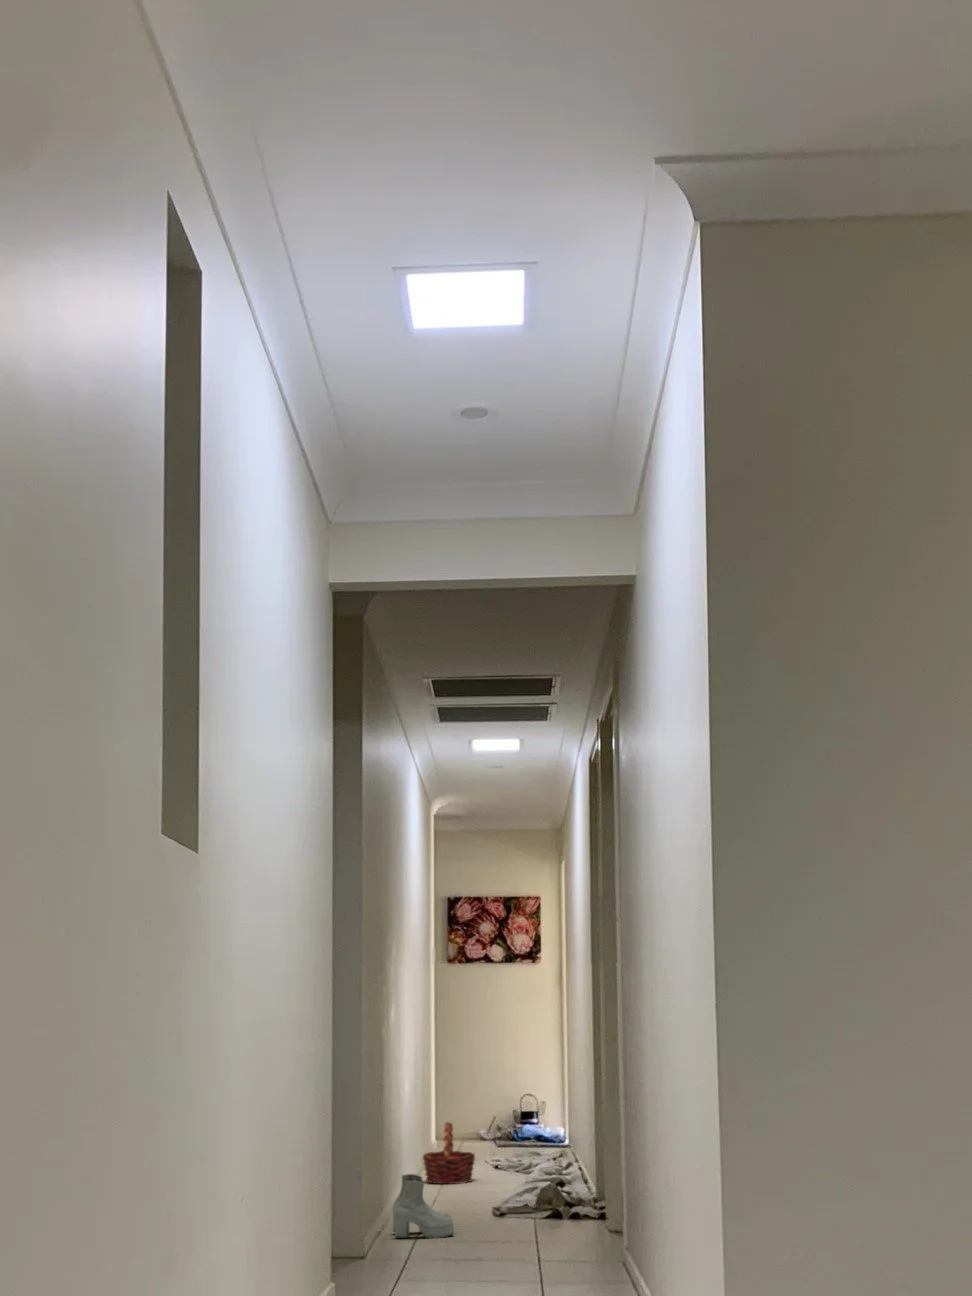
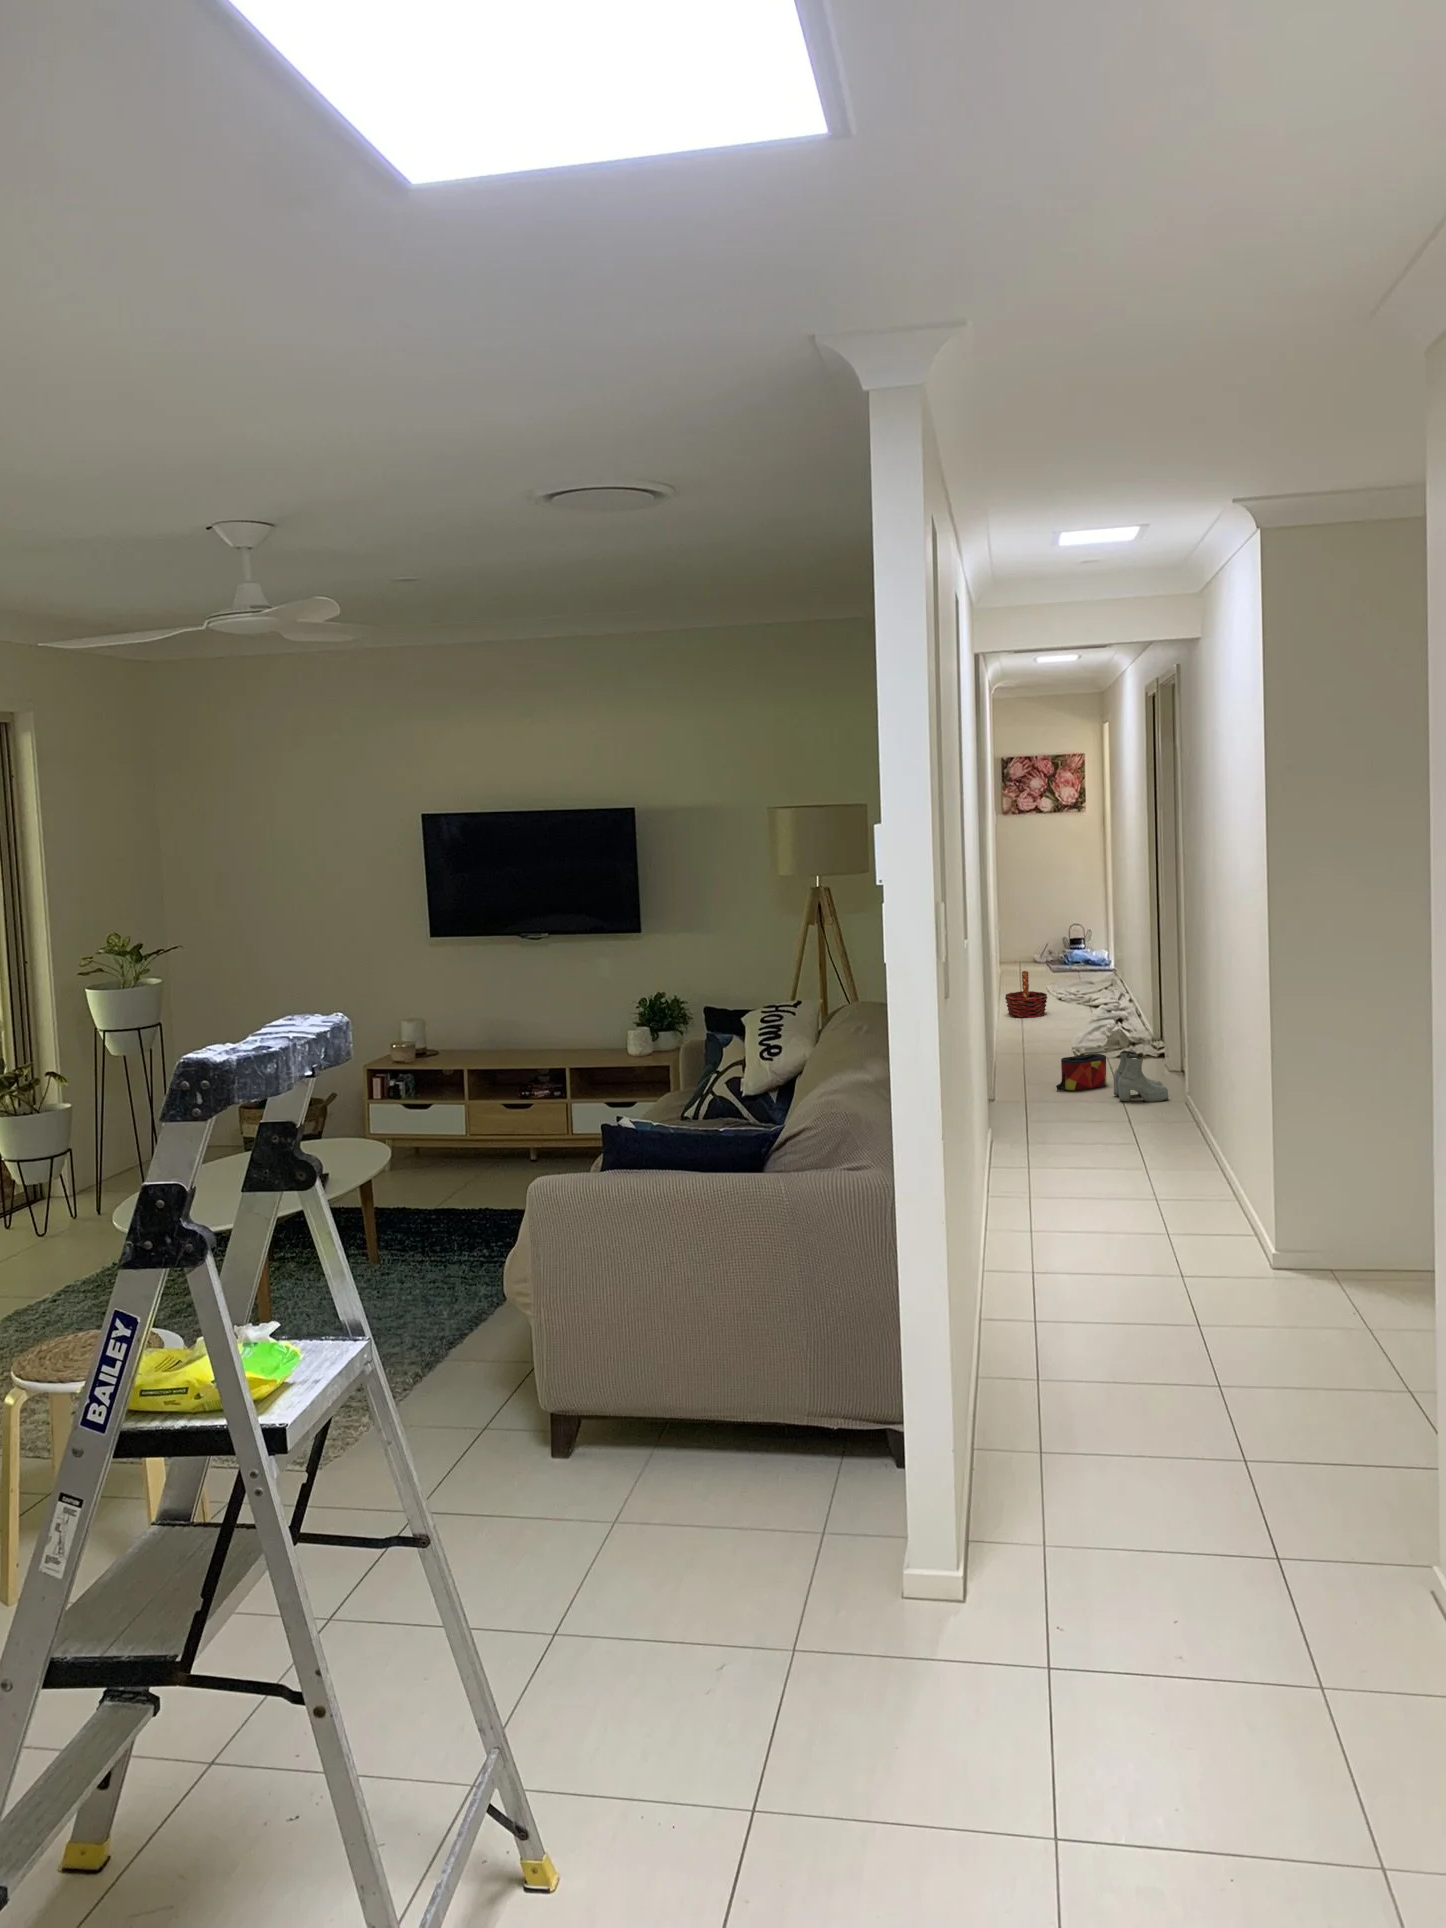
boots: present [393,1174,454,1238] -> present [1113,1051,1168,1102]
bag: none [454,1201,525,1254] -> present [1056,1054,1107,1091]

